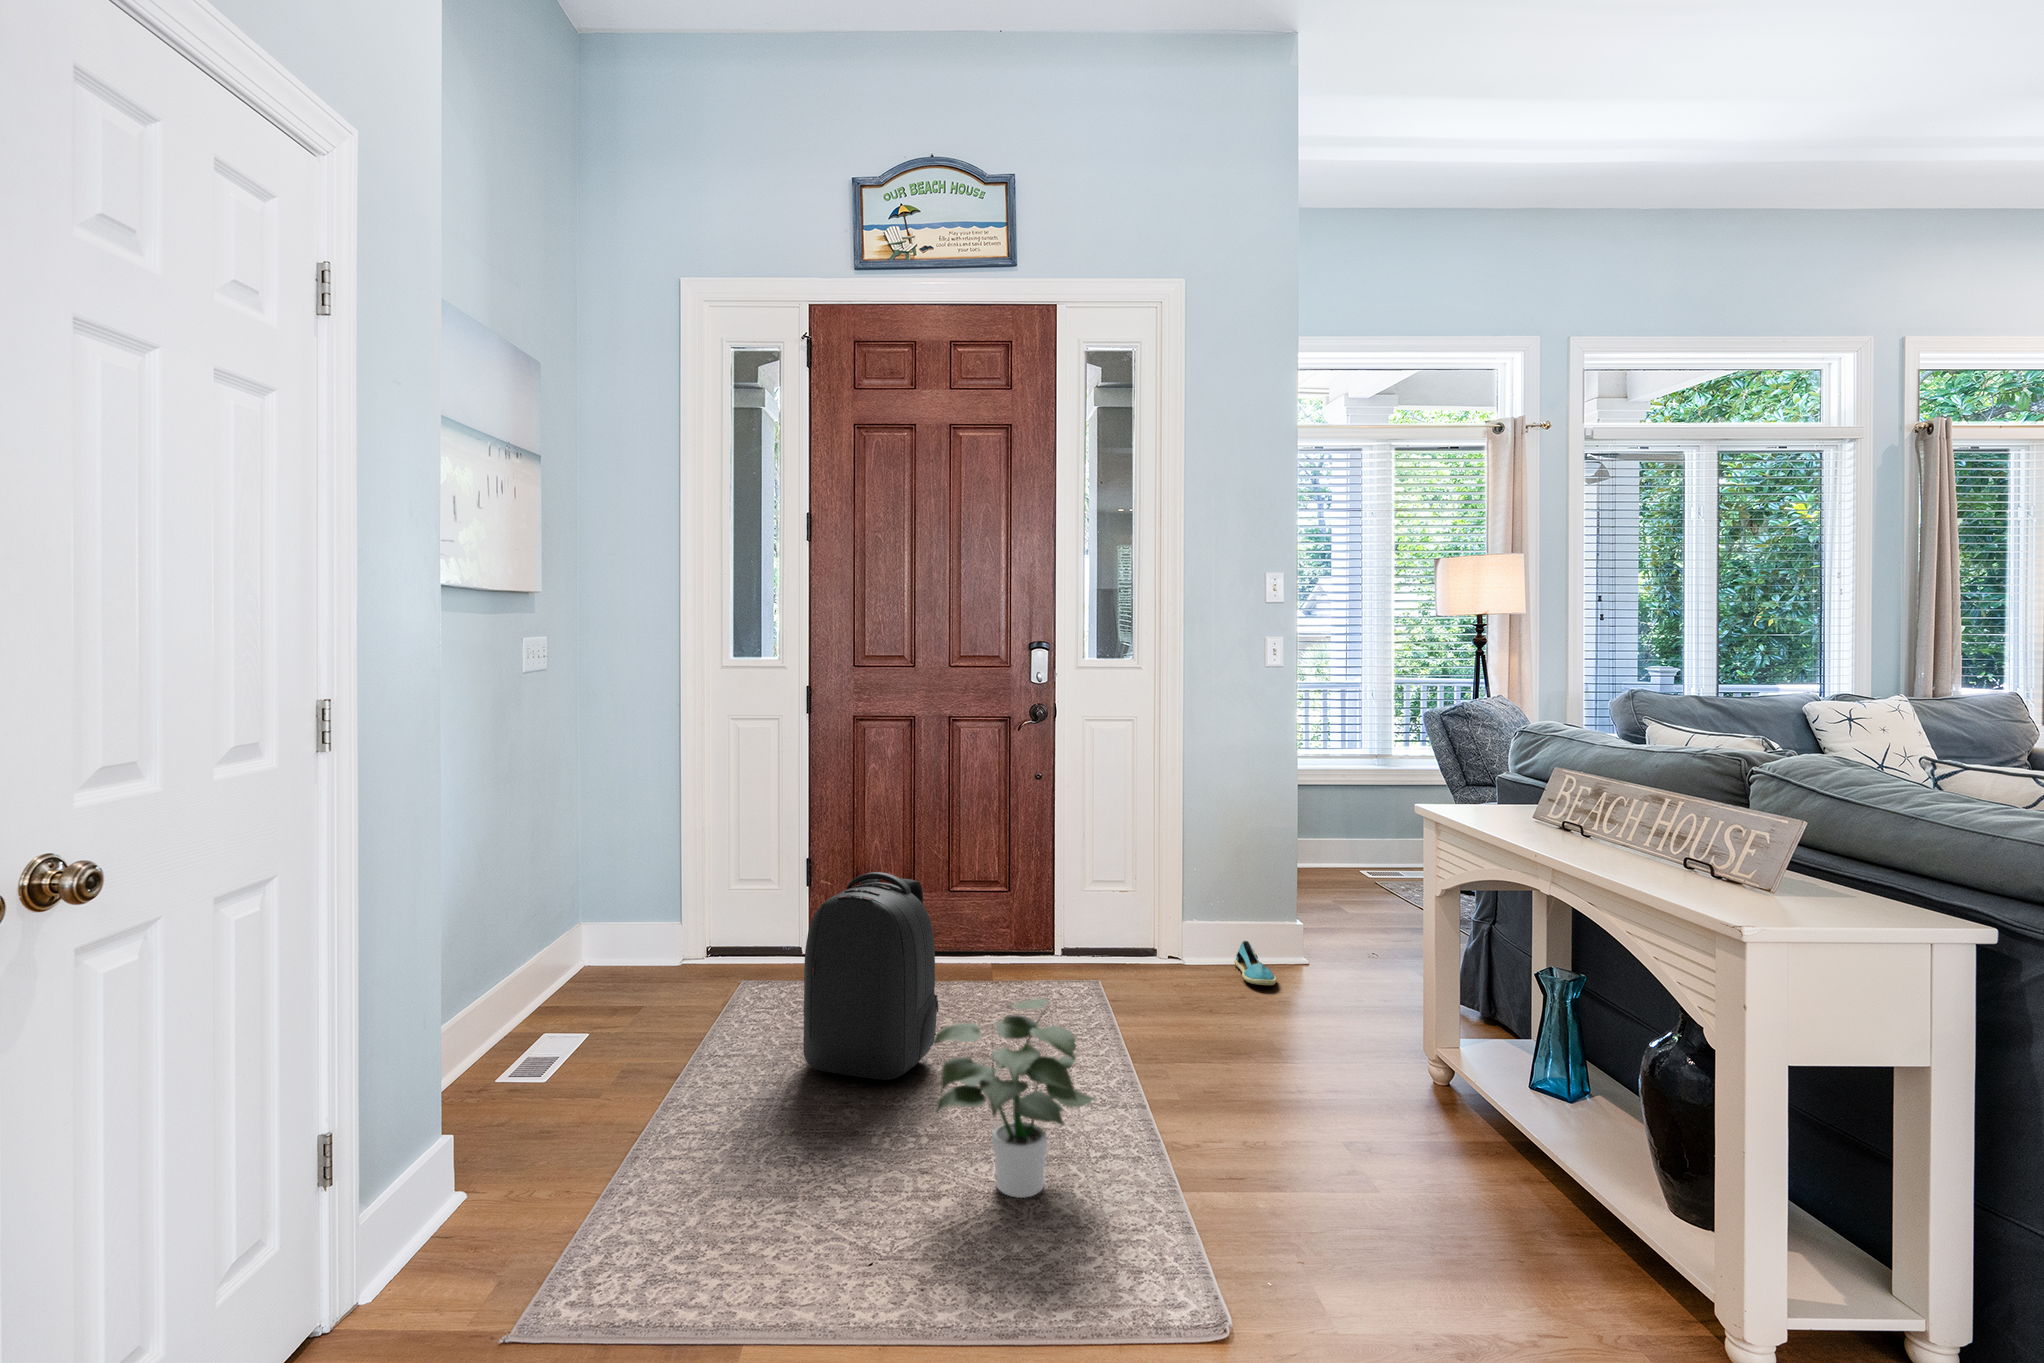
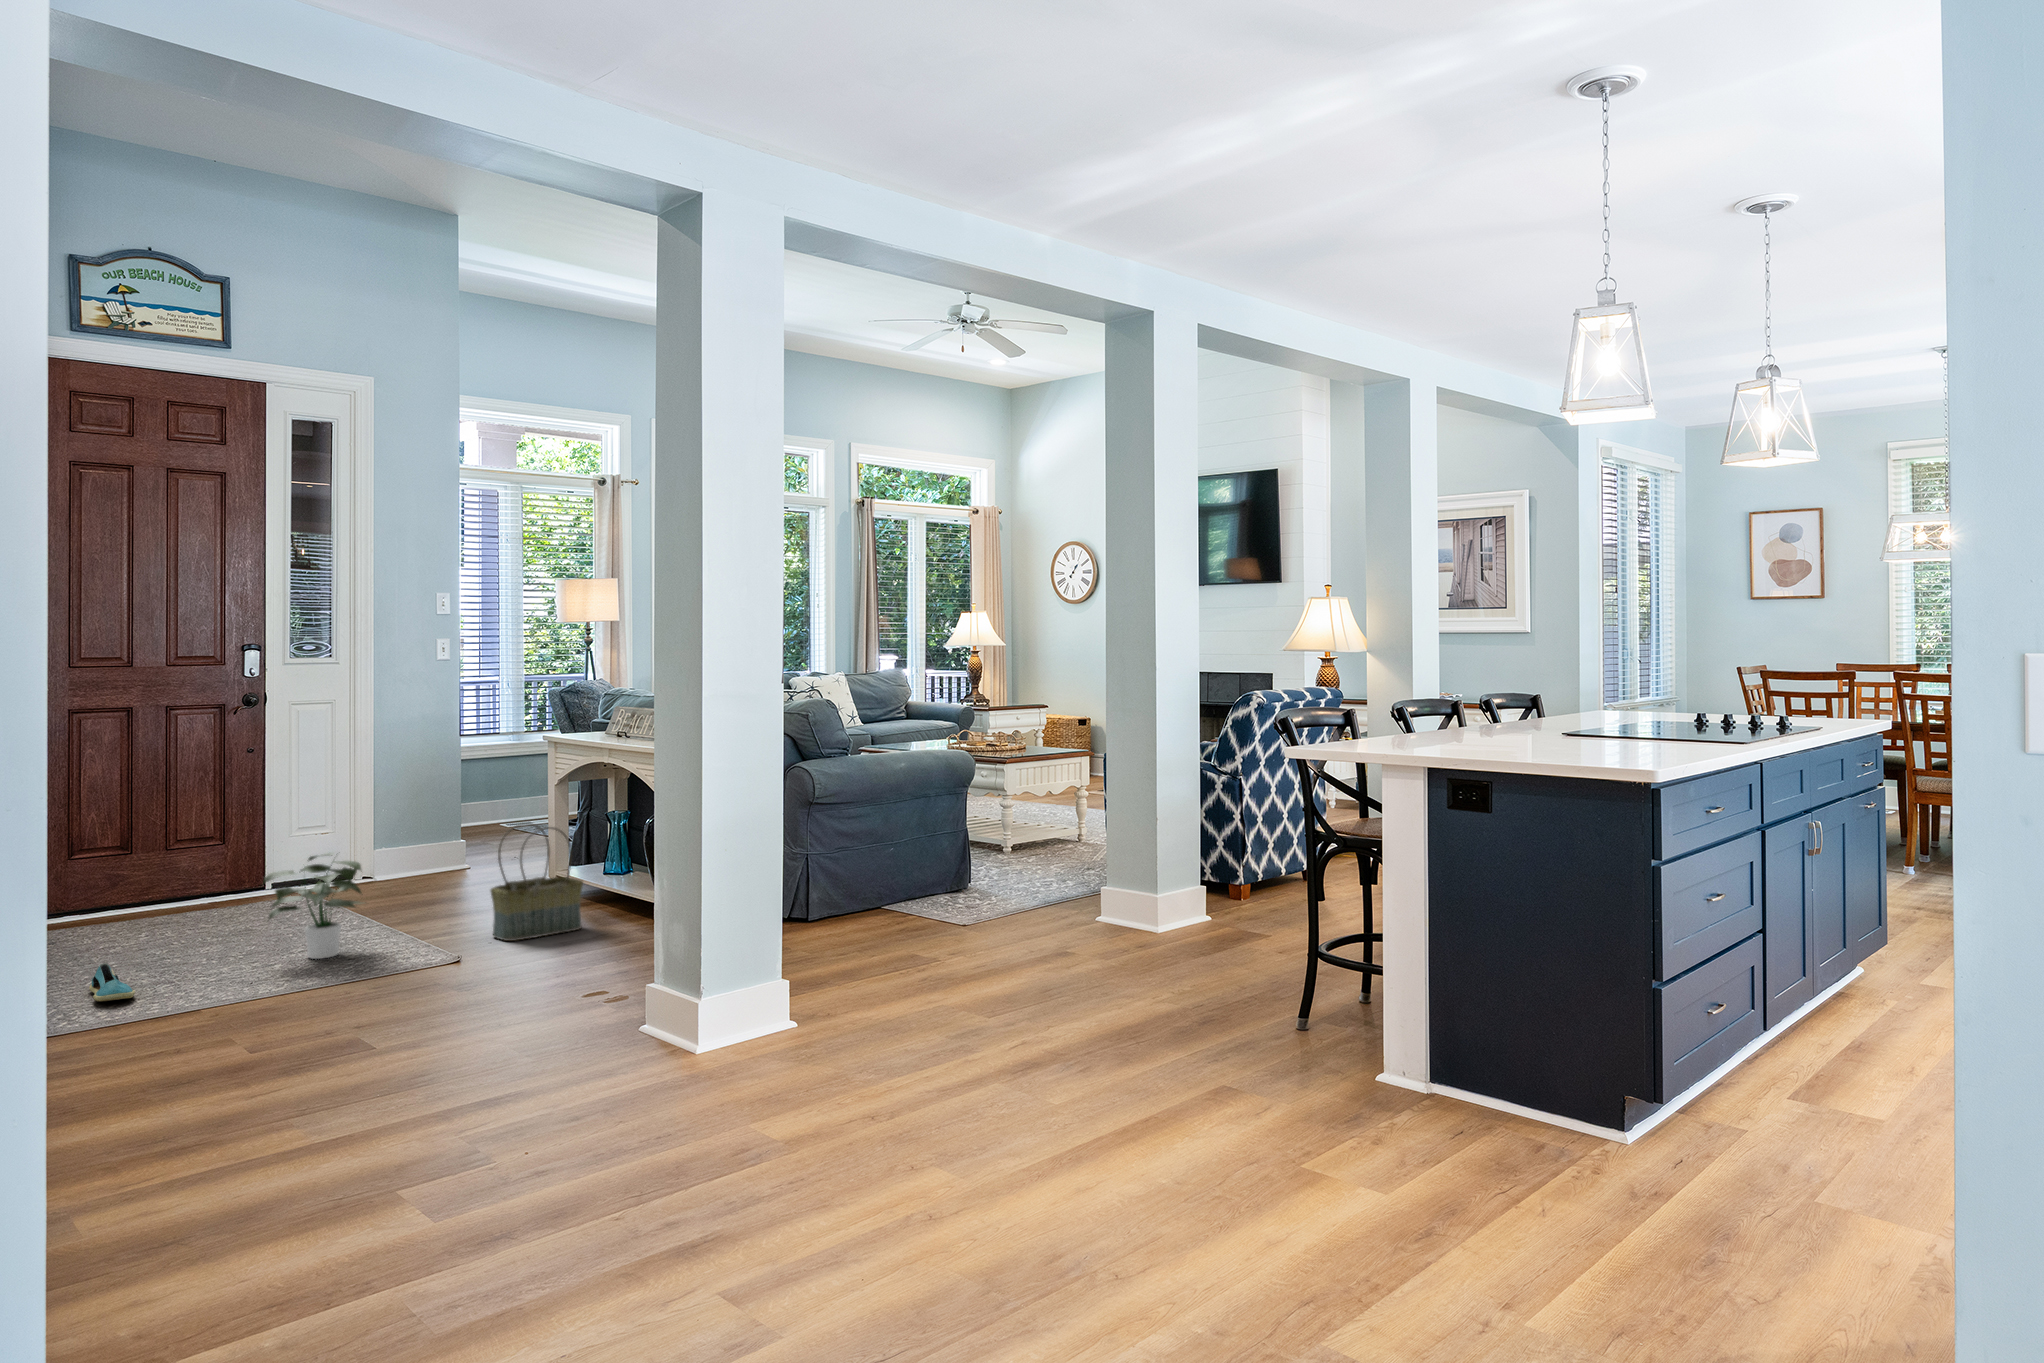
backpack: present [804,872,938,1080] -> none [108,810,218,950]
shoe: present [1234,941,1277,985] -> present [89,963,135,1001]
basket: none [1301,1003,1492,1264] -> present [491,823,583,941]

